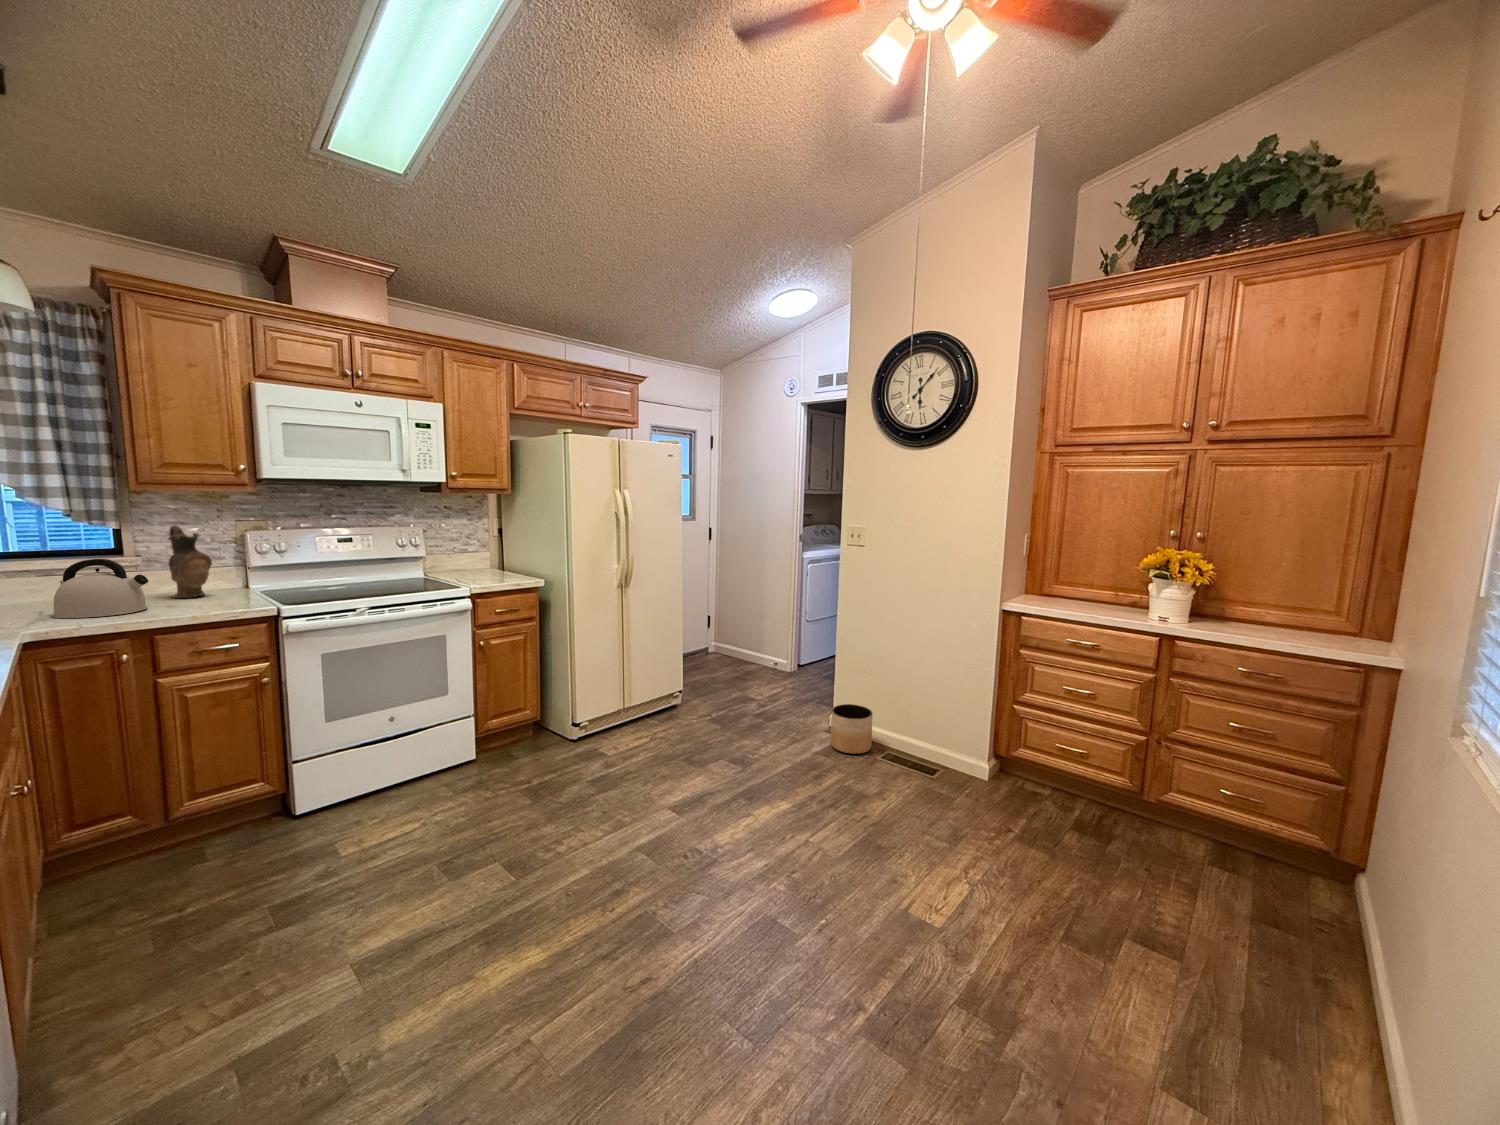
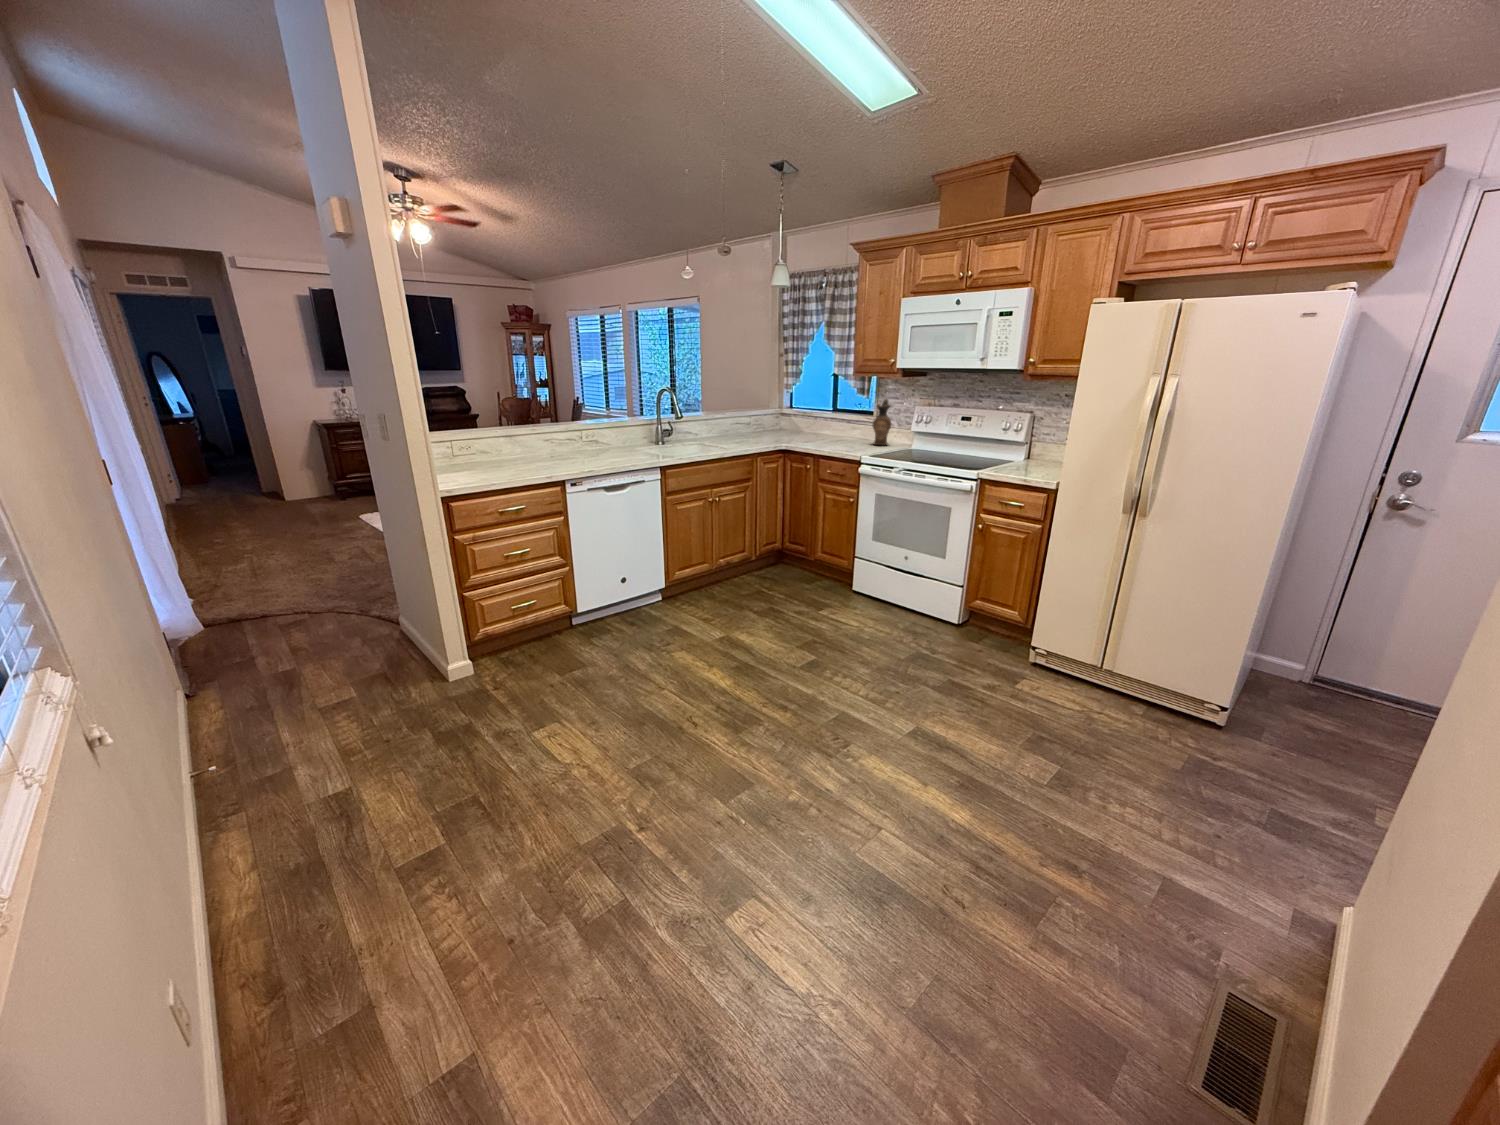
kettle: present [53,559,148,618] -> none [814,413,847,445]
planter: present [831,704,872,754] -> none [1191,847,1323,980]

